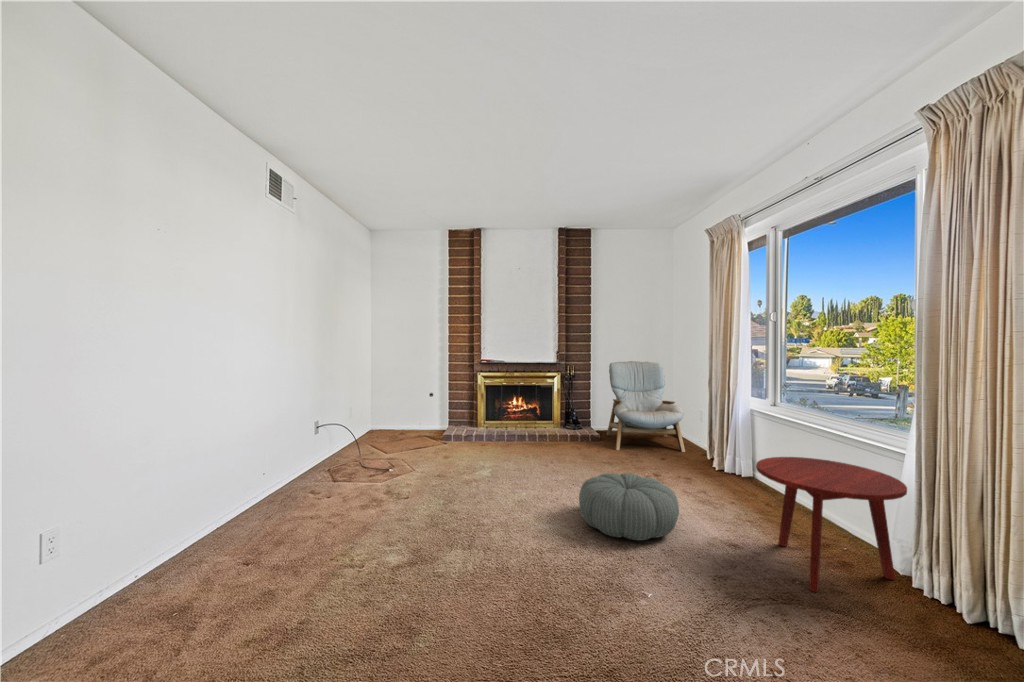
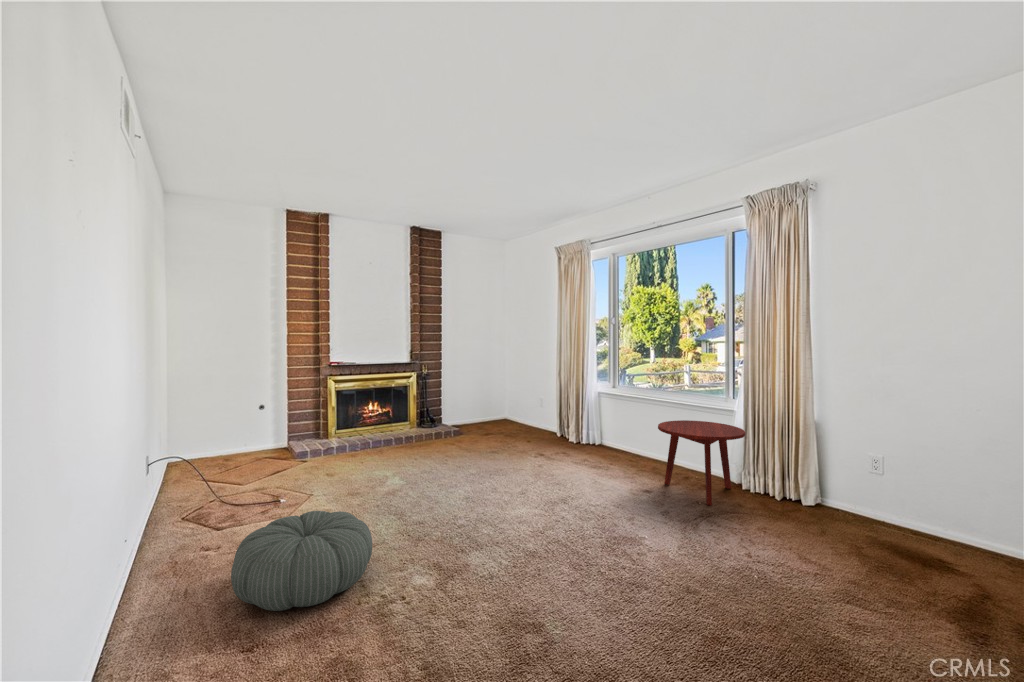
armchair: present [607,361,685,452] -> none [459,358,537,442]
pouf: present [579,473,679,540] -> present [231,511,372,611]

